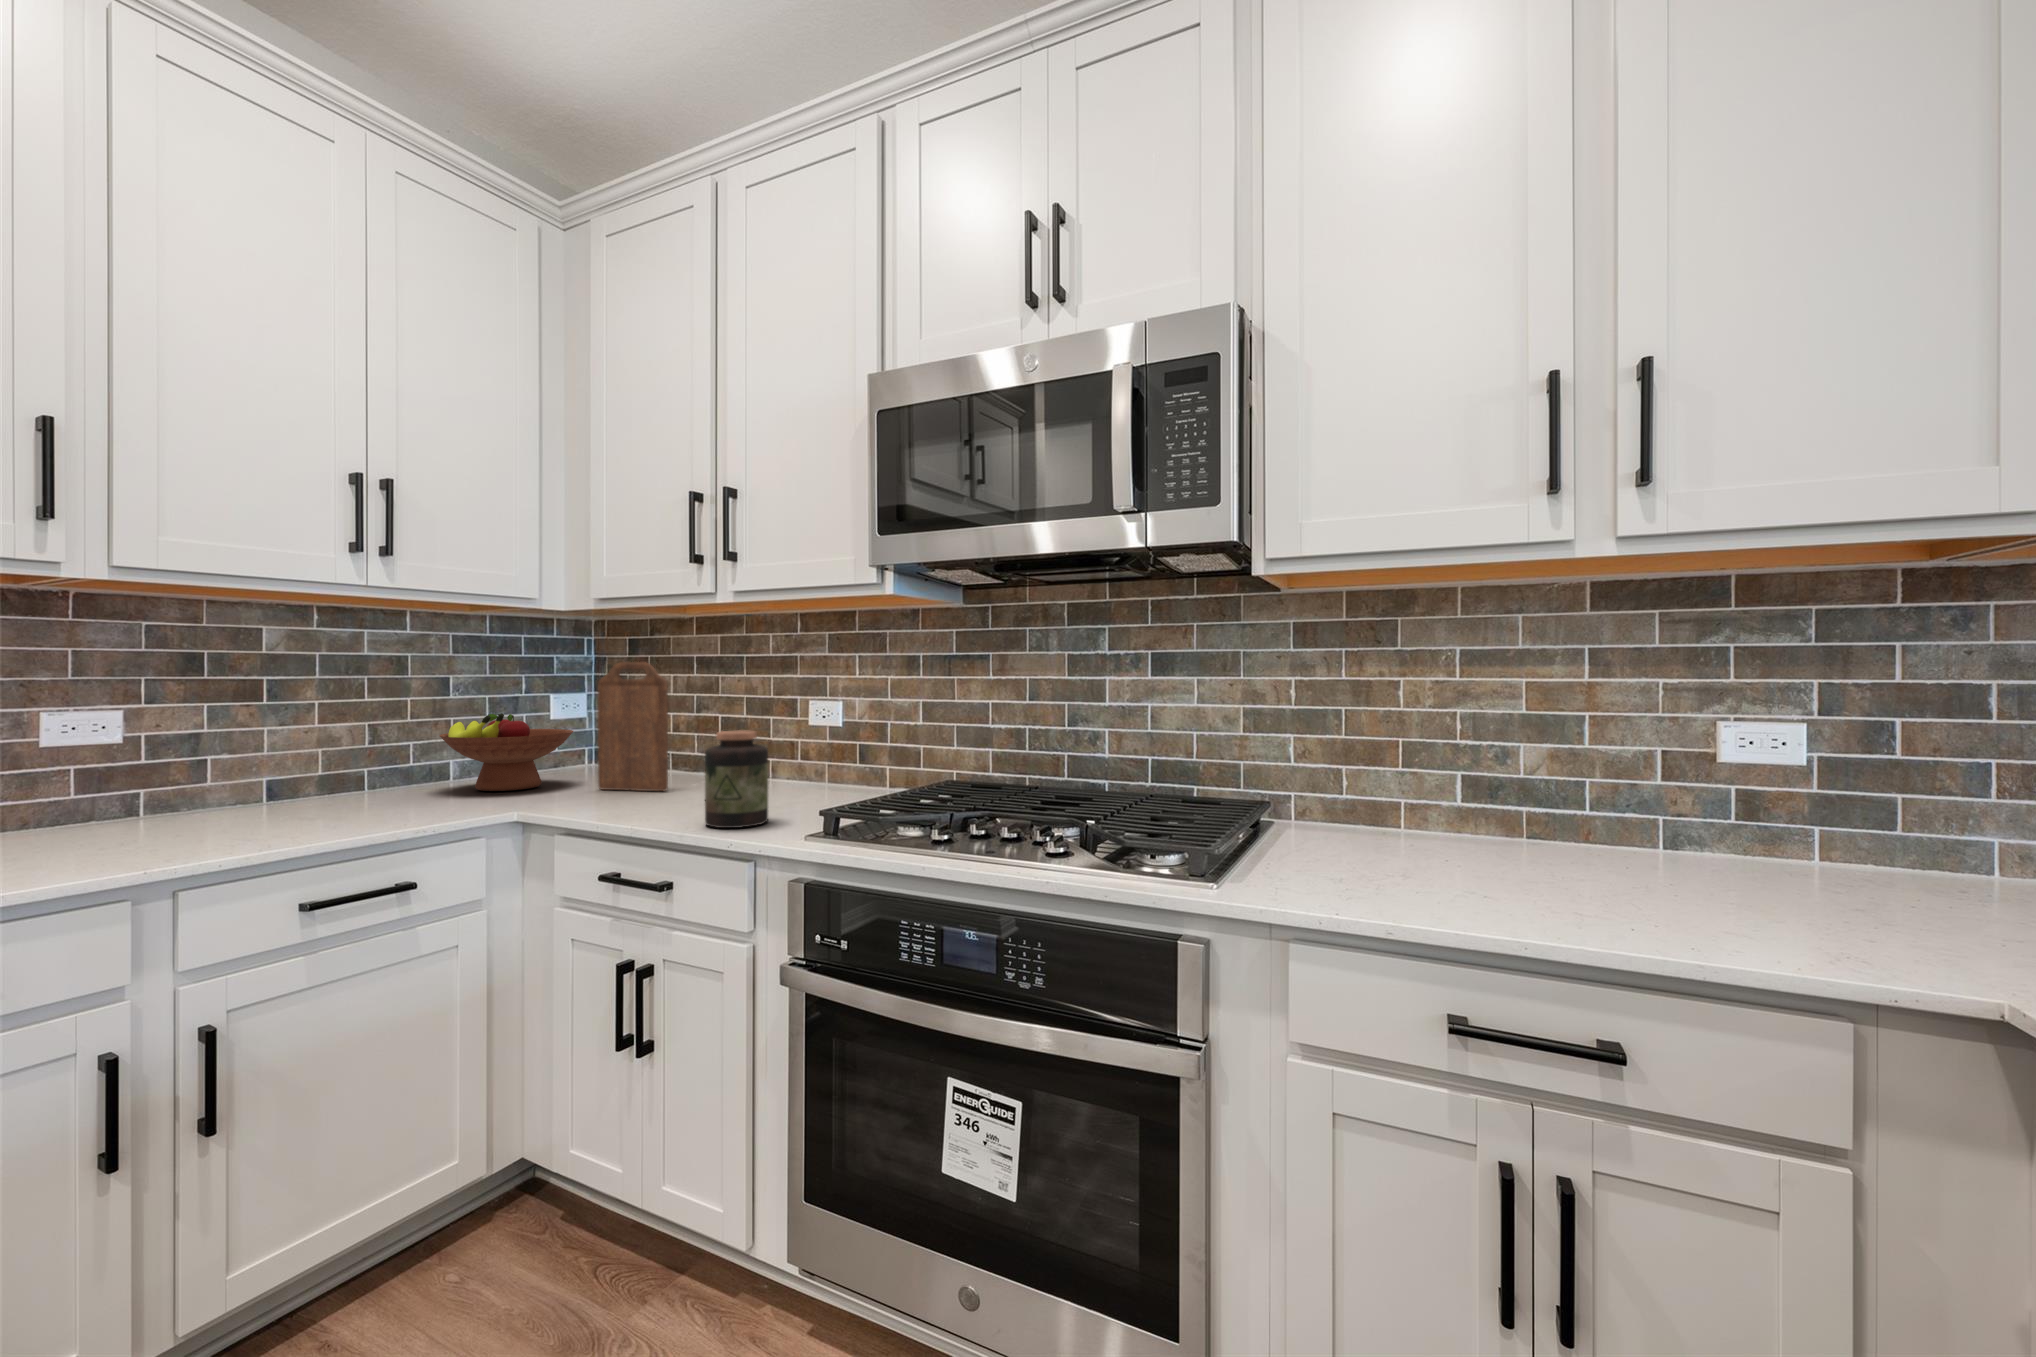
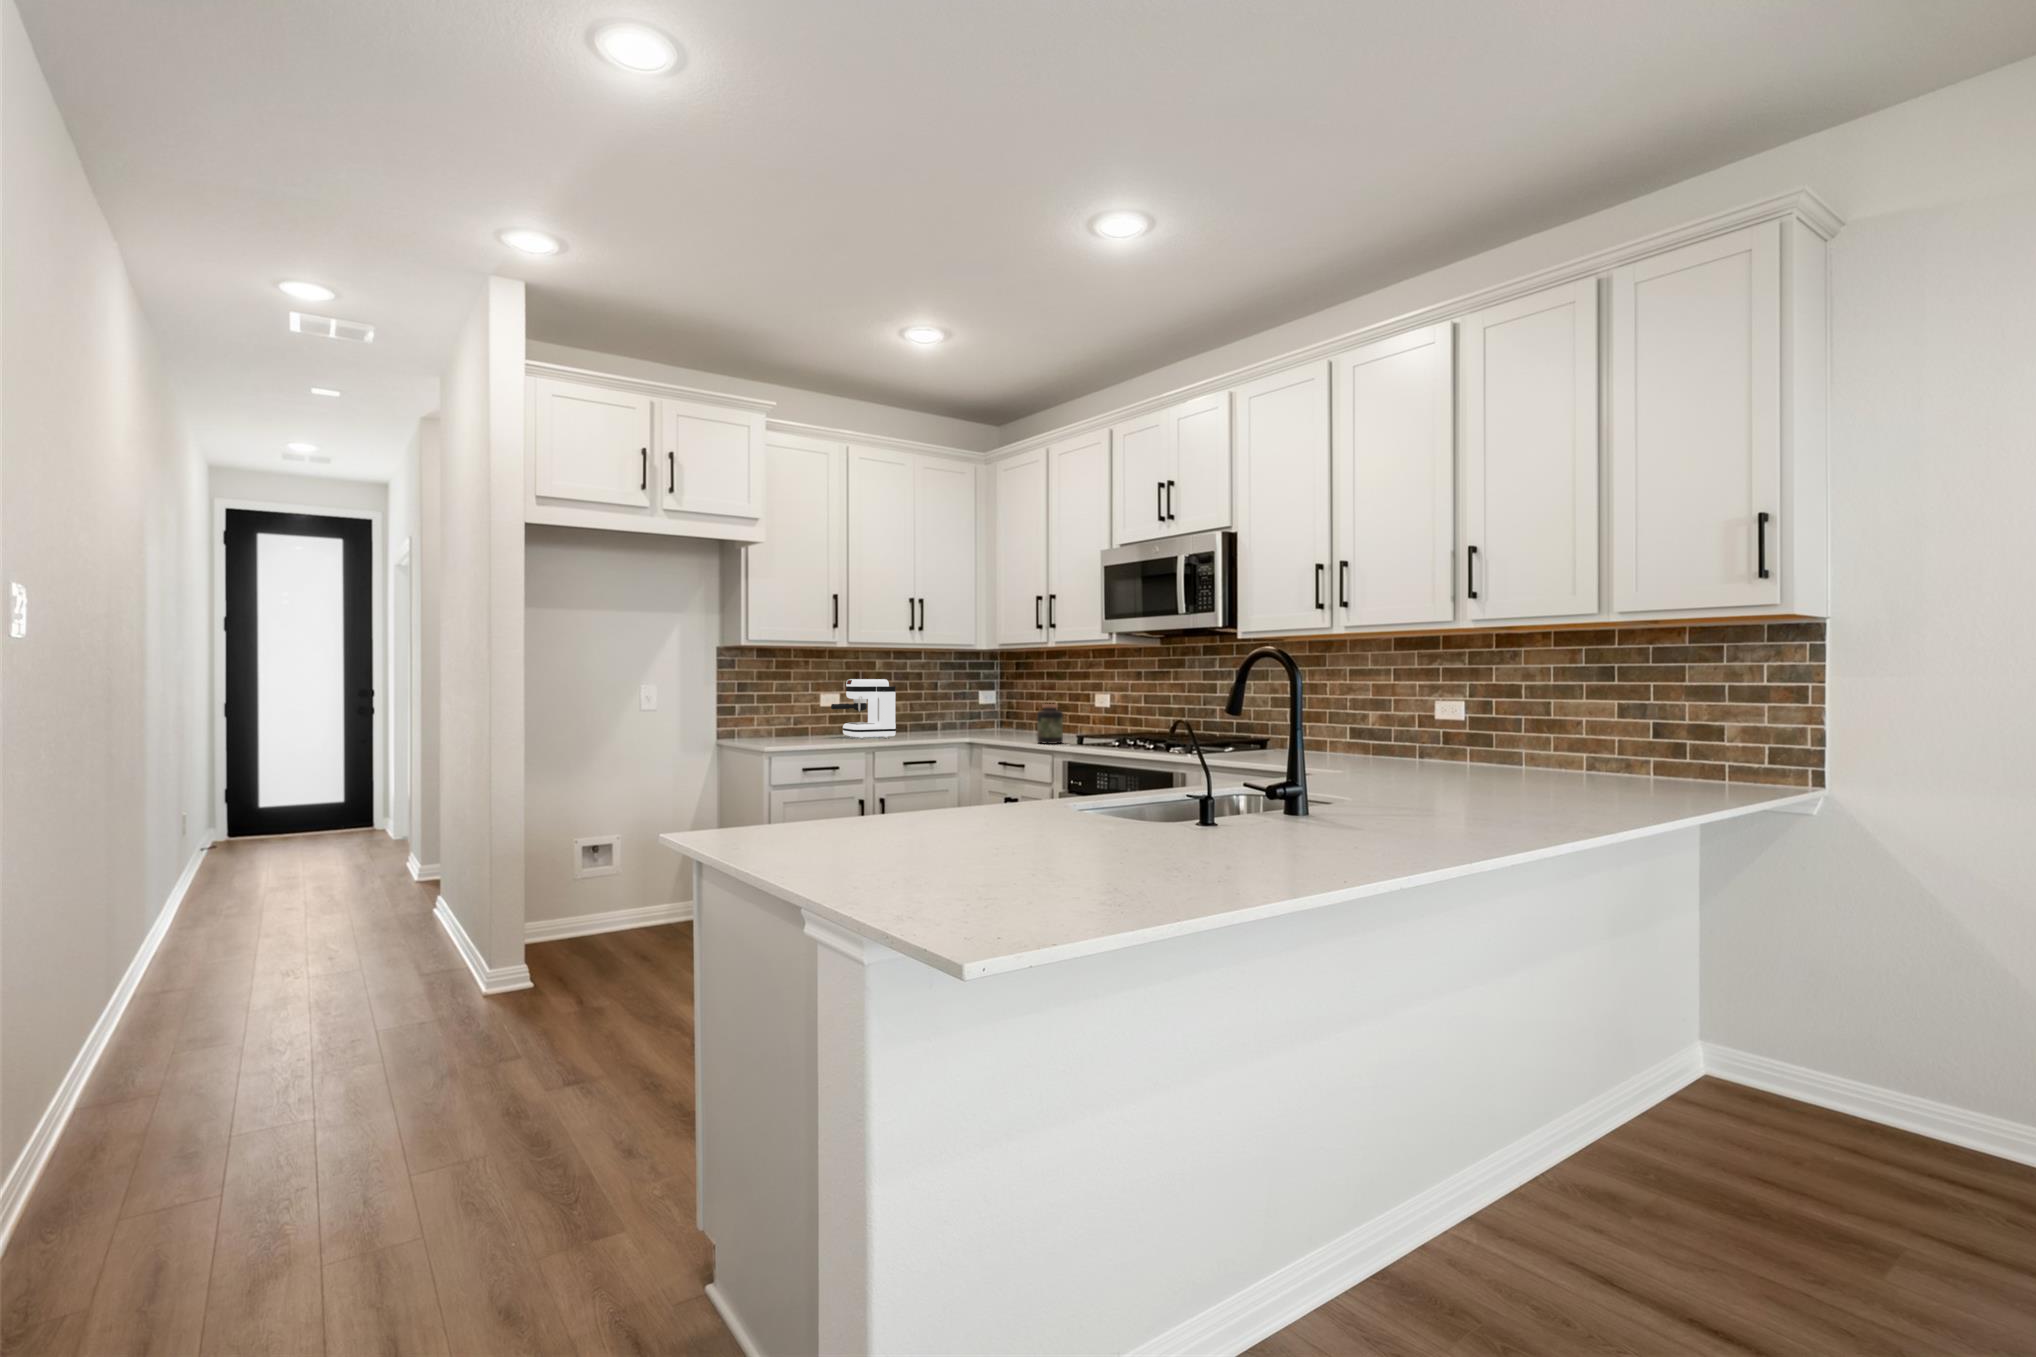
cutting board: present [598,662,668,791] -> none [1000,675,1029,736]
coffee maker: none [66,671,299,836] -> present [831,679,896,738]
fruit bowl: present [439,713,573,791] -> none [937,698,990,733]

